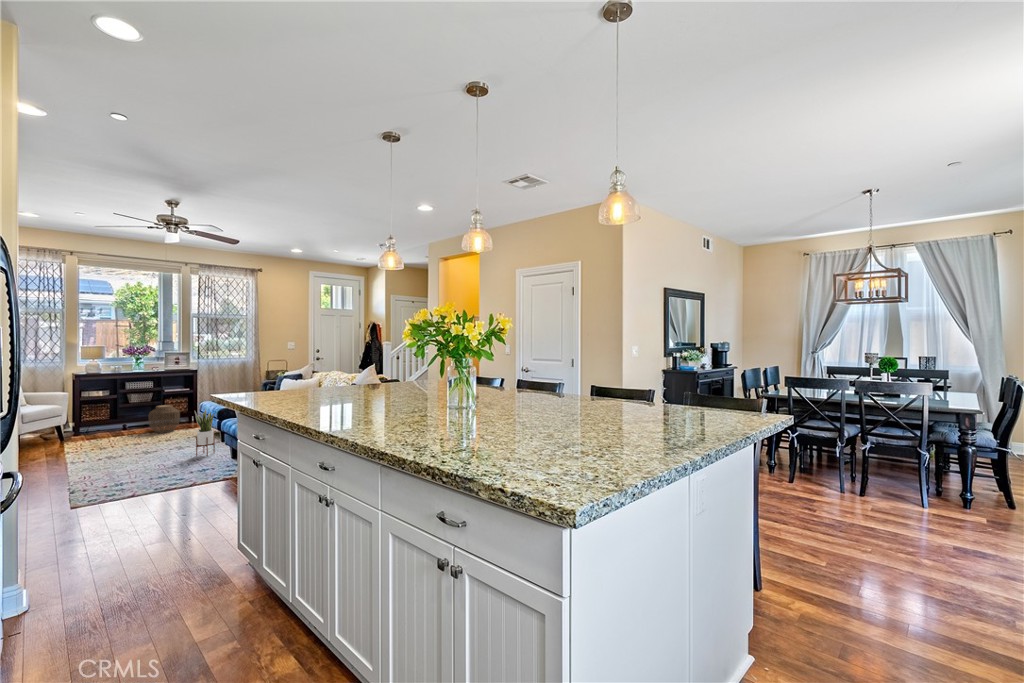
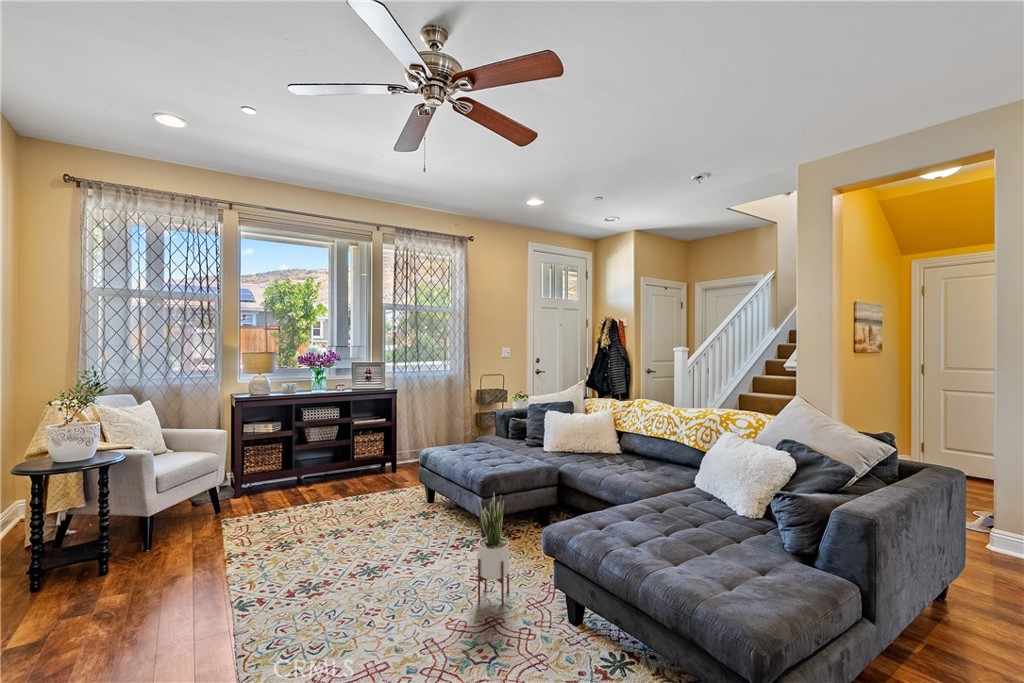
woven basket: present [149,405,180,433] -> none [342,450,386,500]

